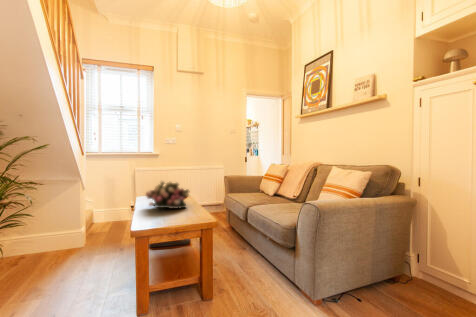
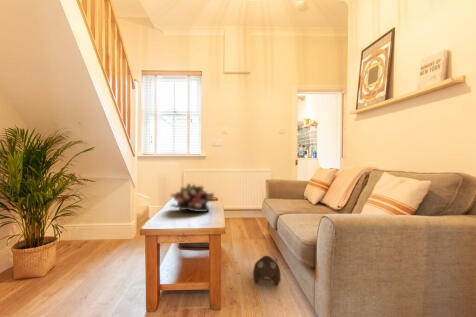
plush toy: none [232,244,256,271] -> present [253,256,281,285]

